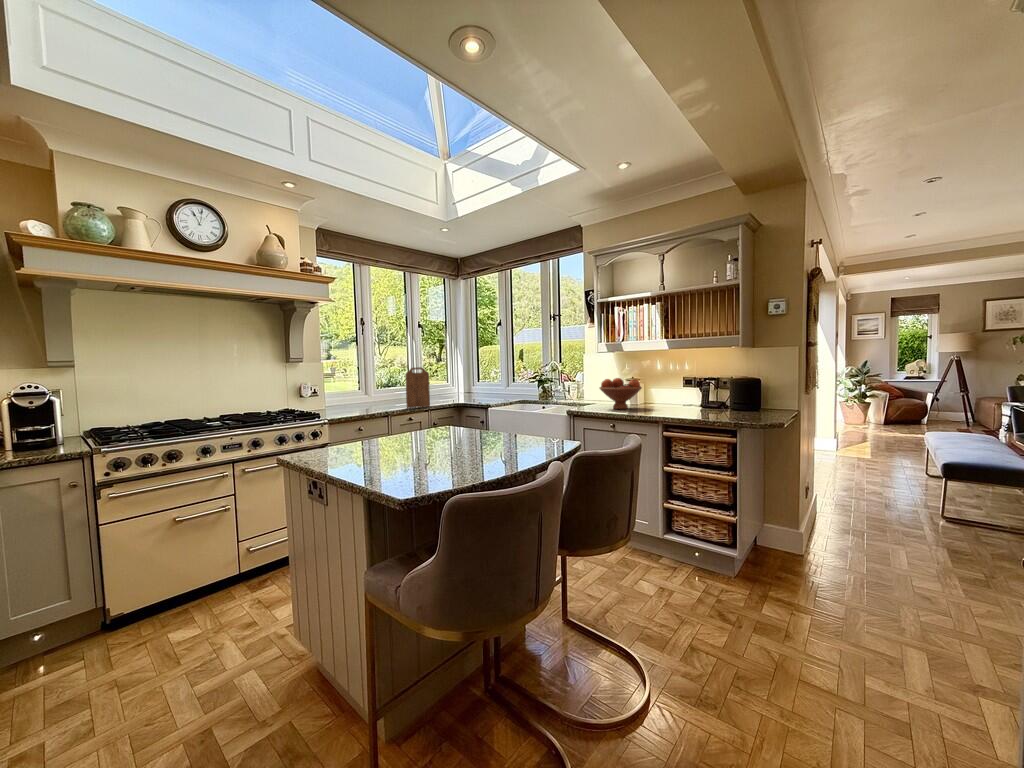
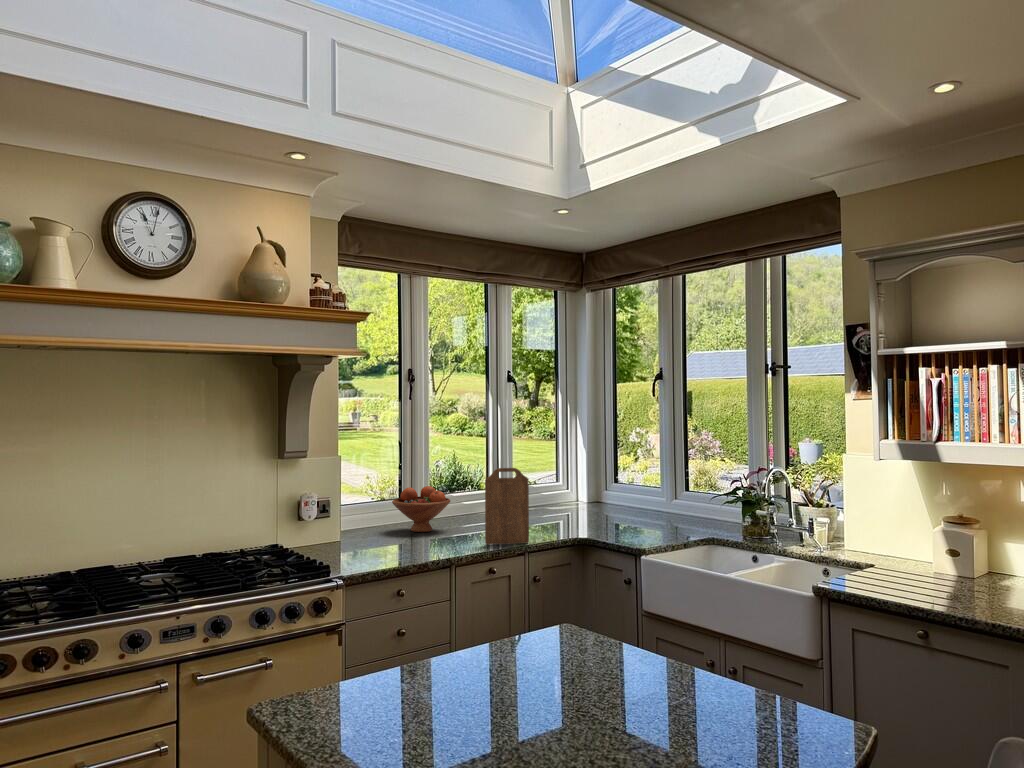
fruit bowl: present [600,378,642,409] -> present [392,486,450,532]

